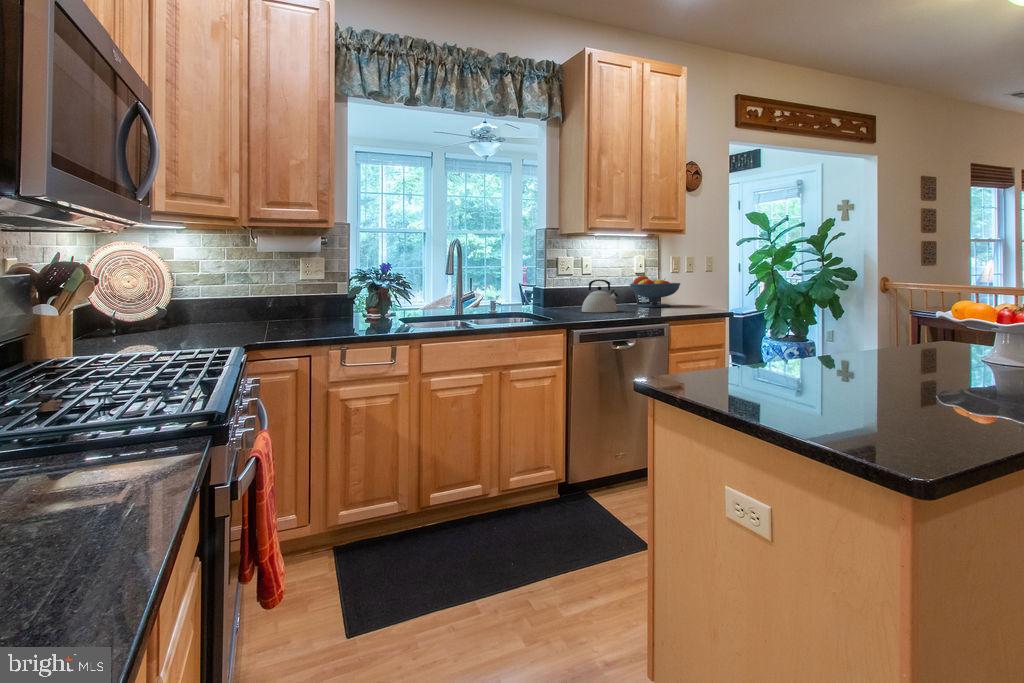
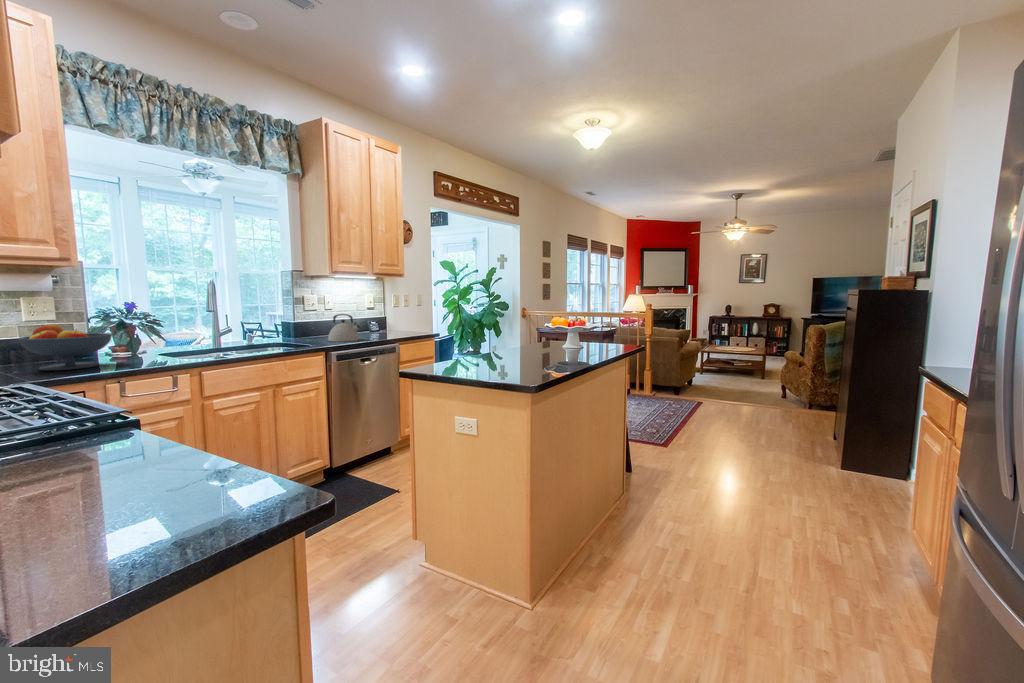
fruit bowl: present [630,276,680,307] -> present [18,325,113,371]

